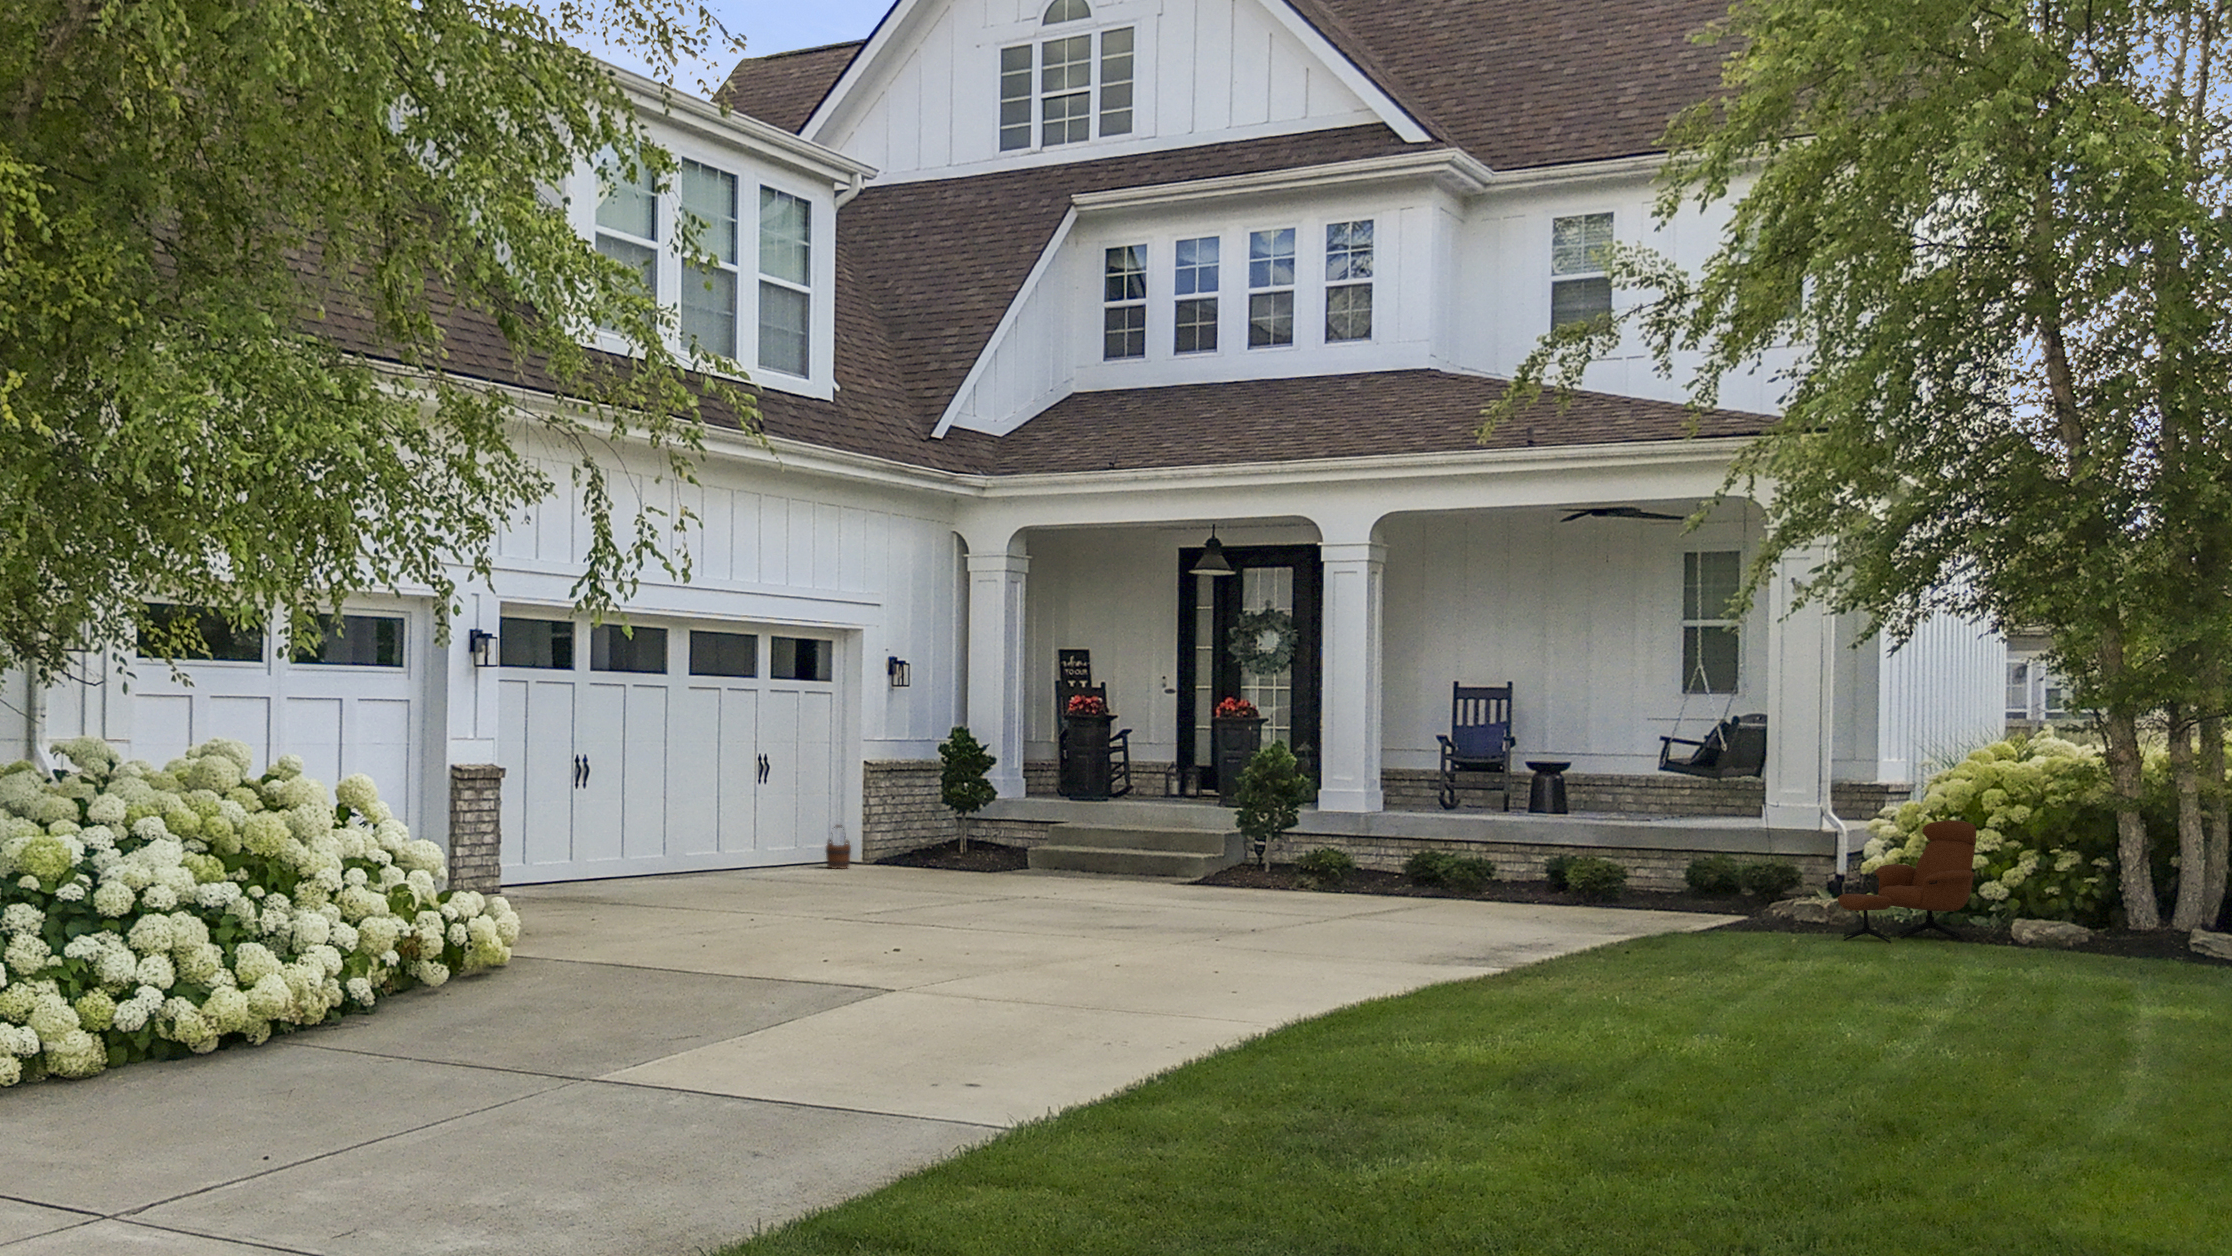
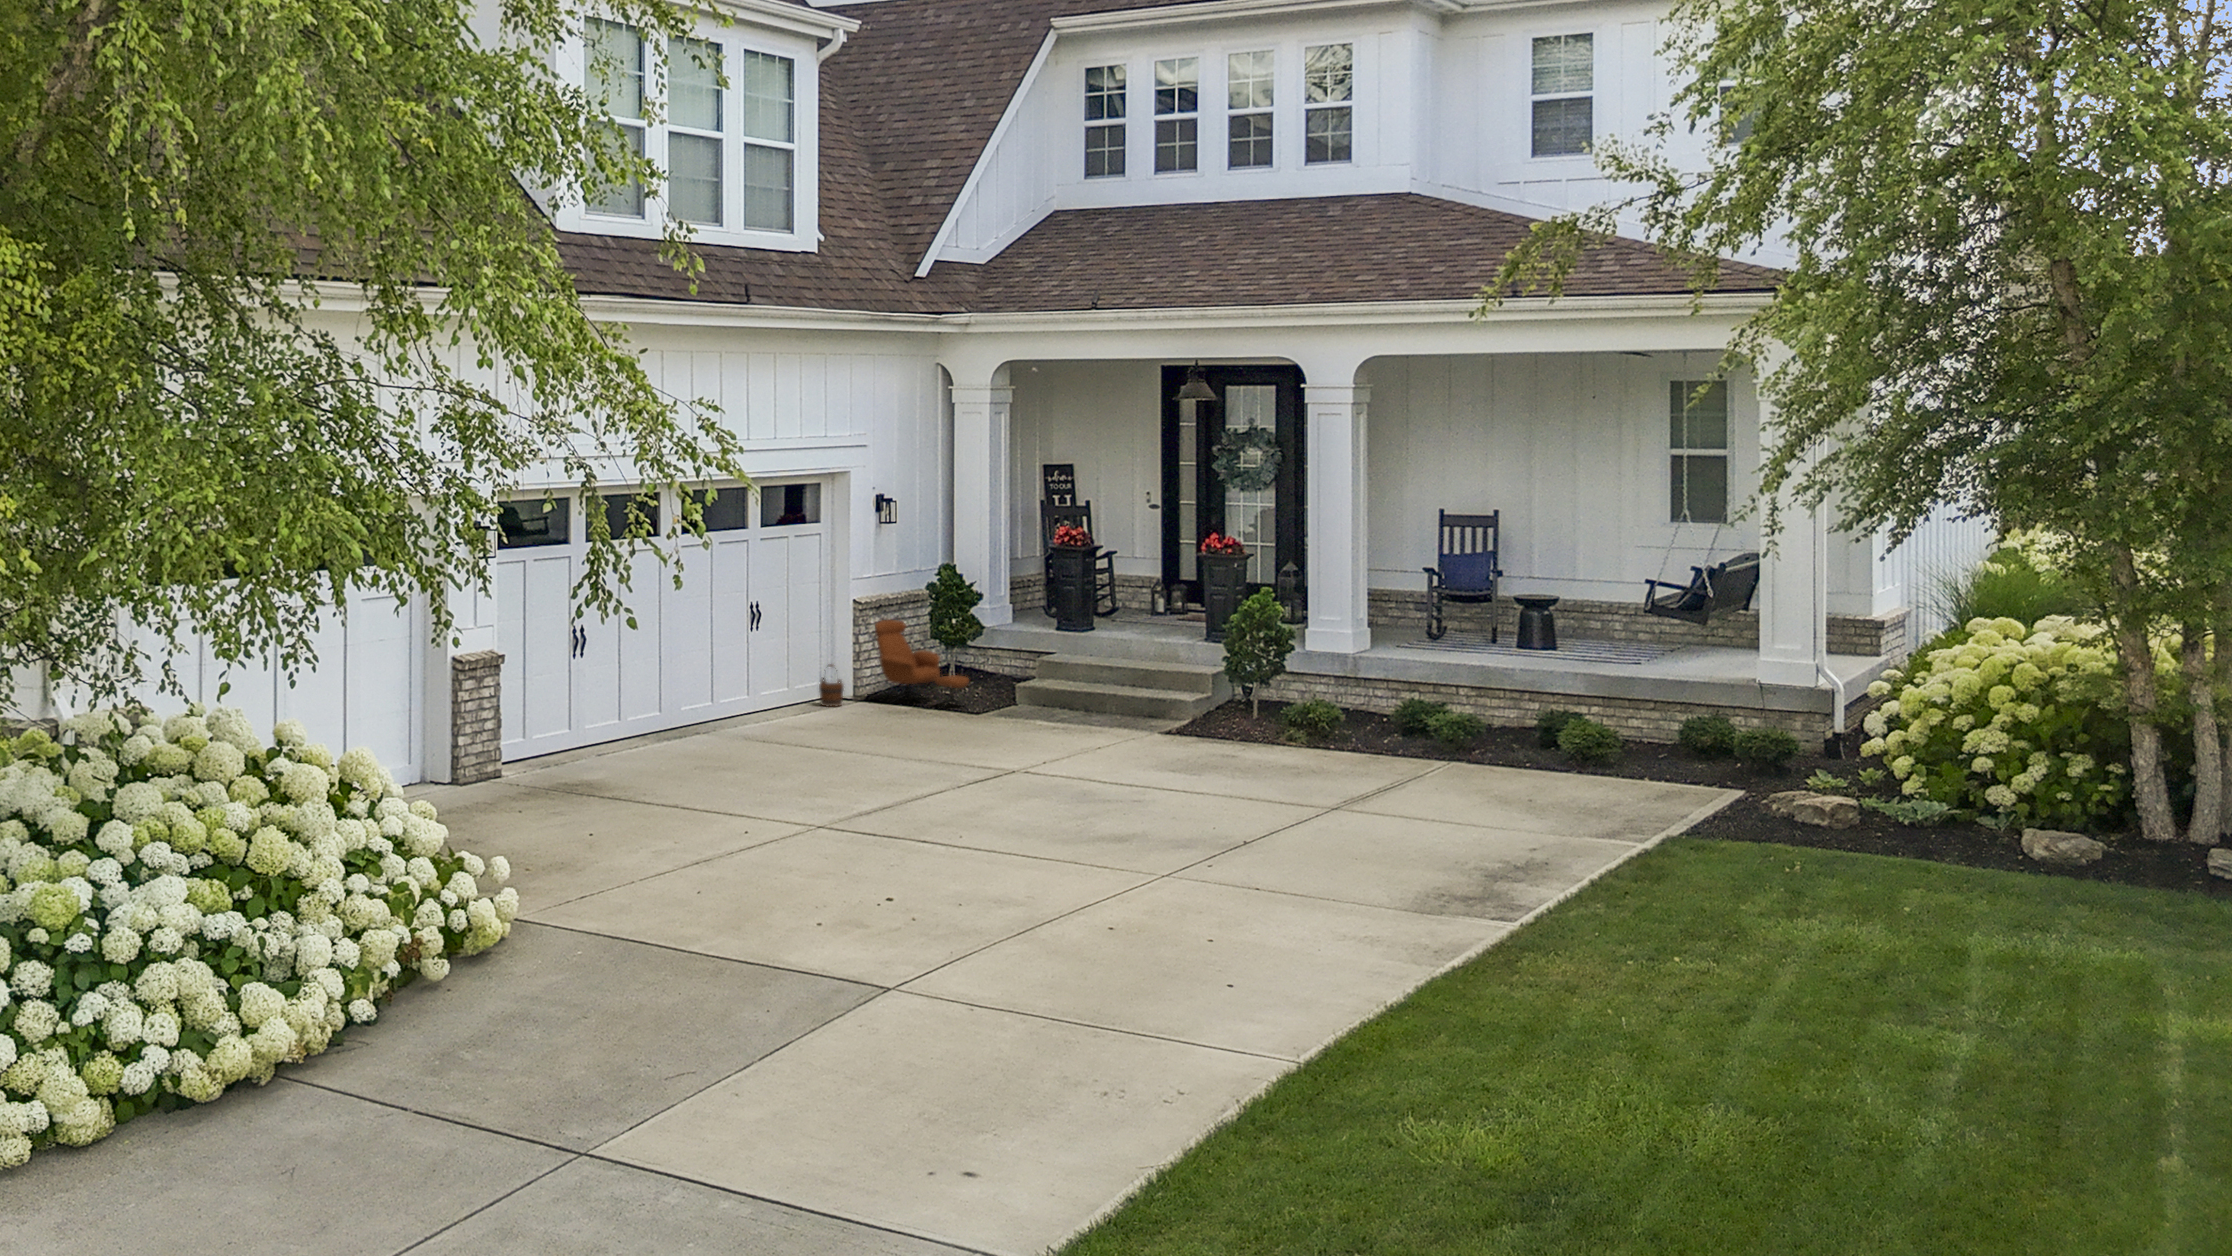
lounge chair: present [1838,820,1976,943] -> present [875,620,969,706]

